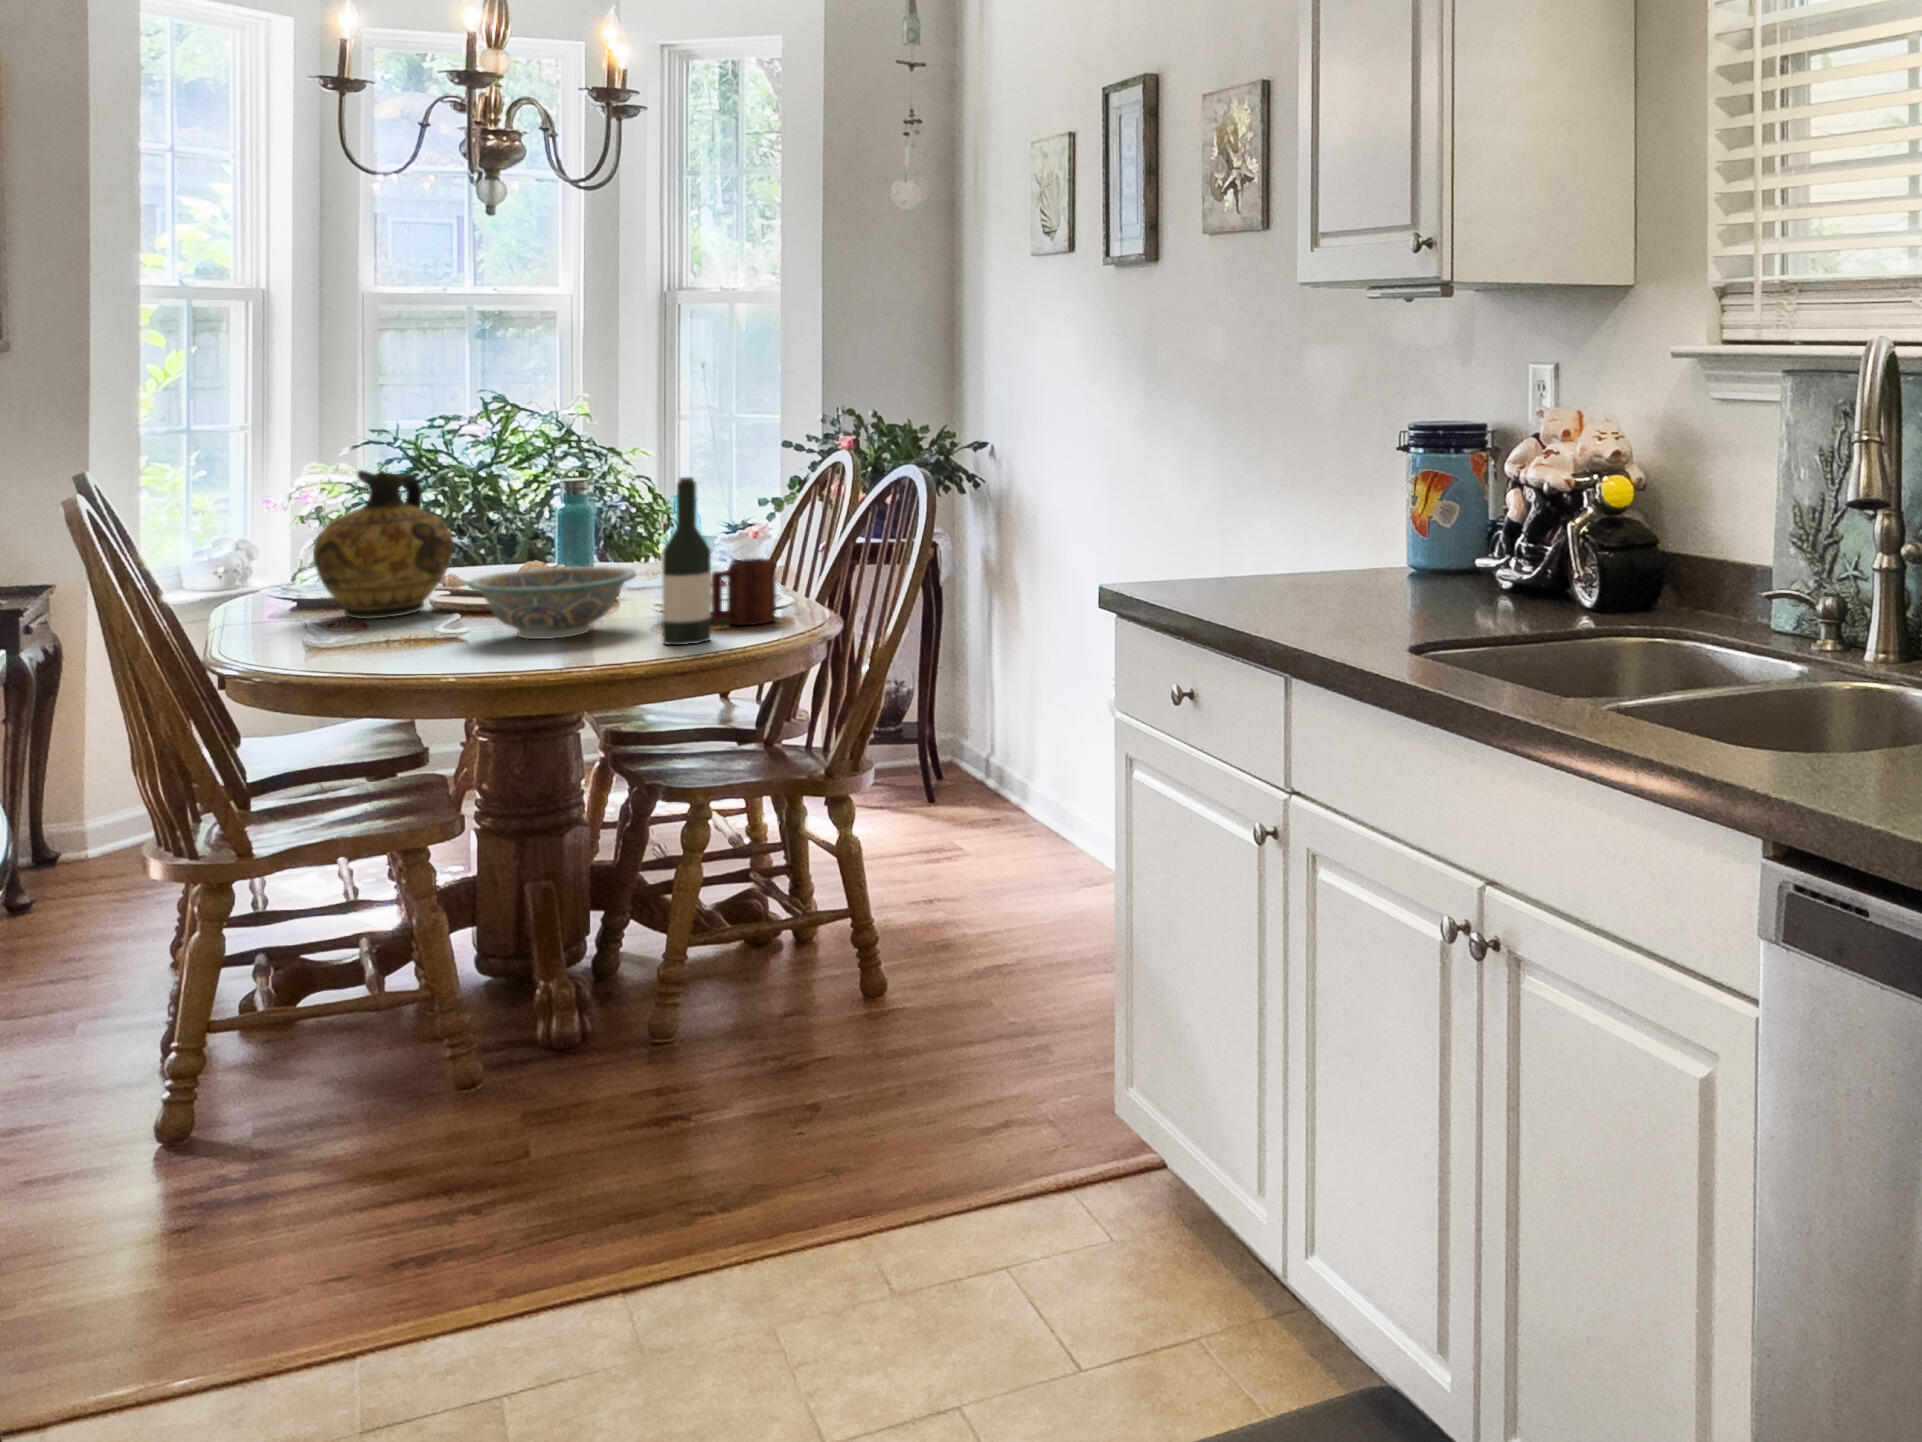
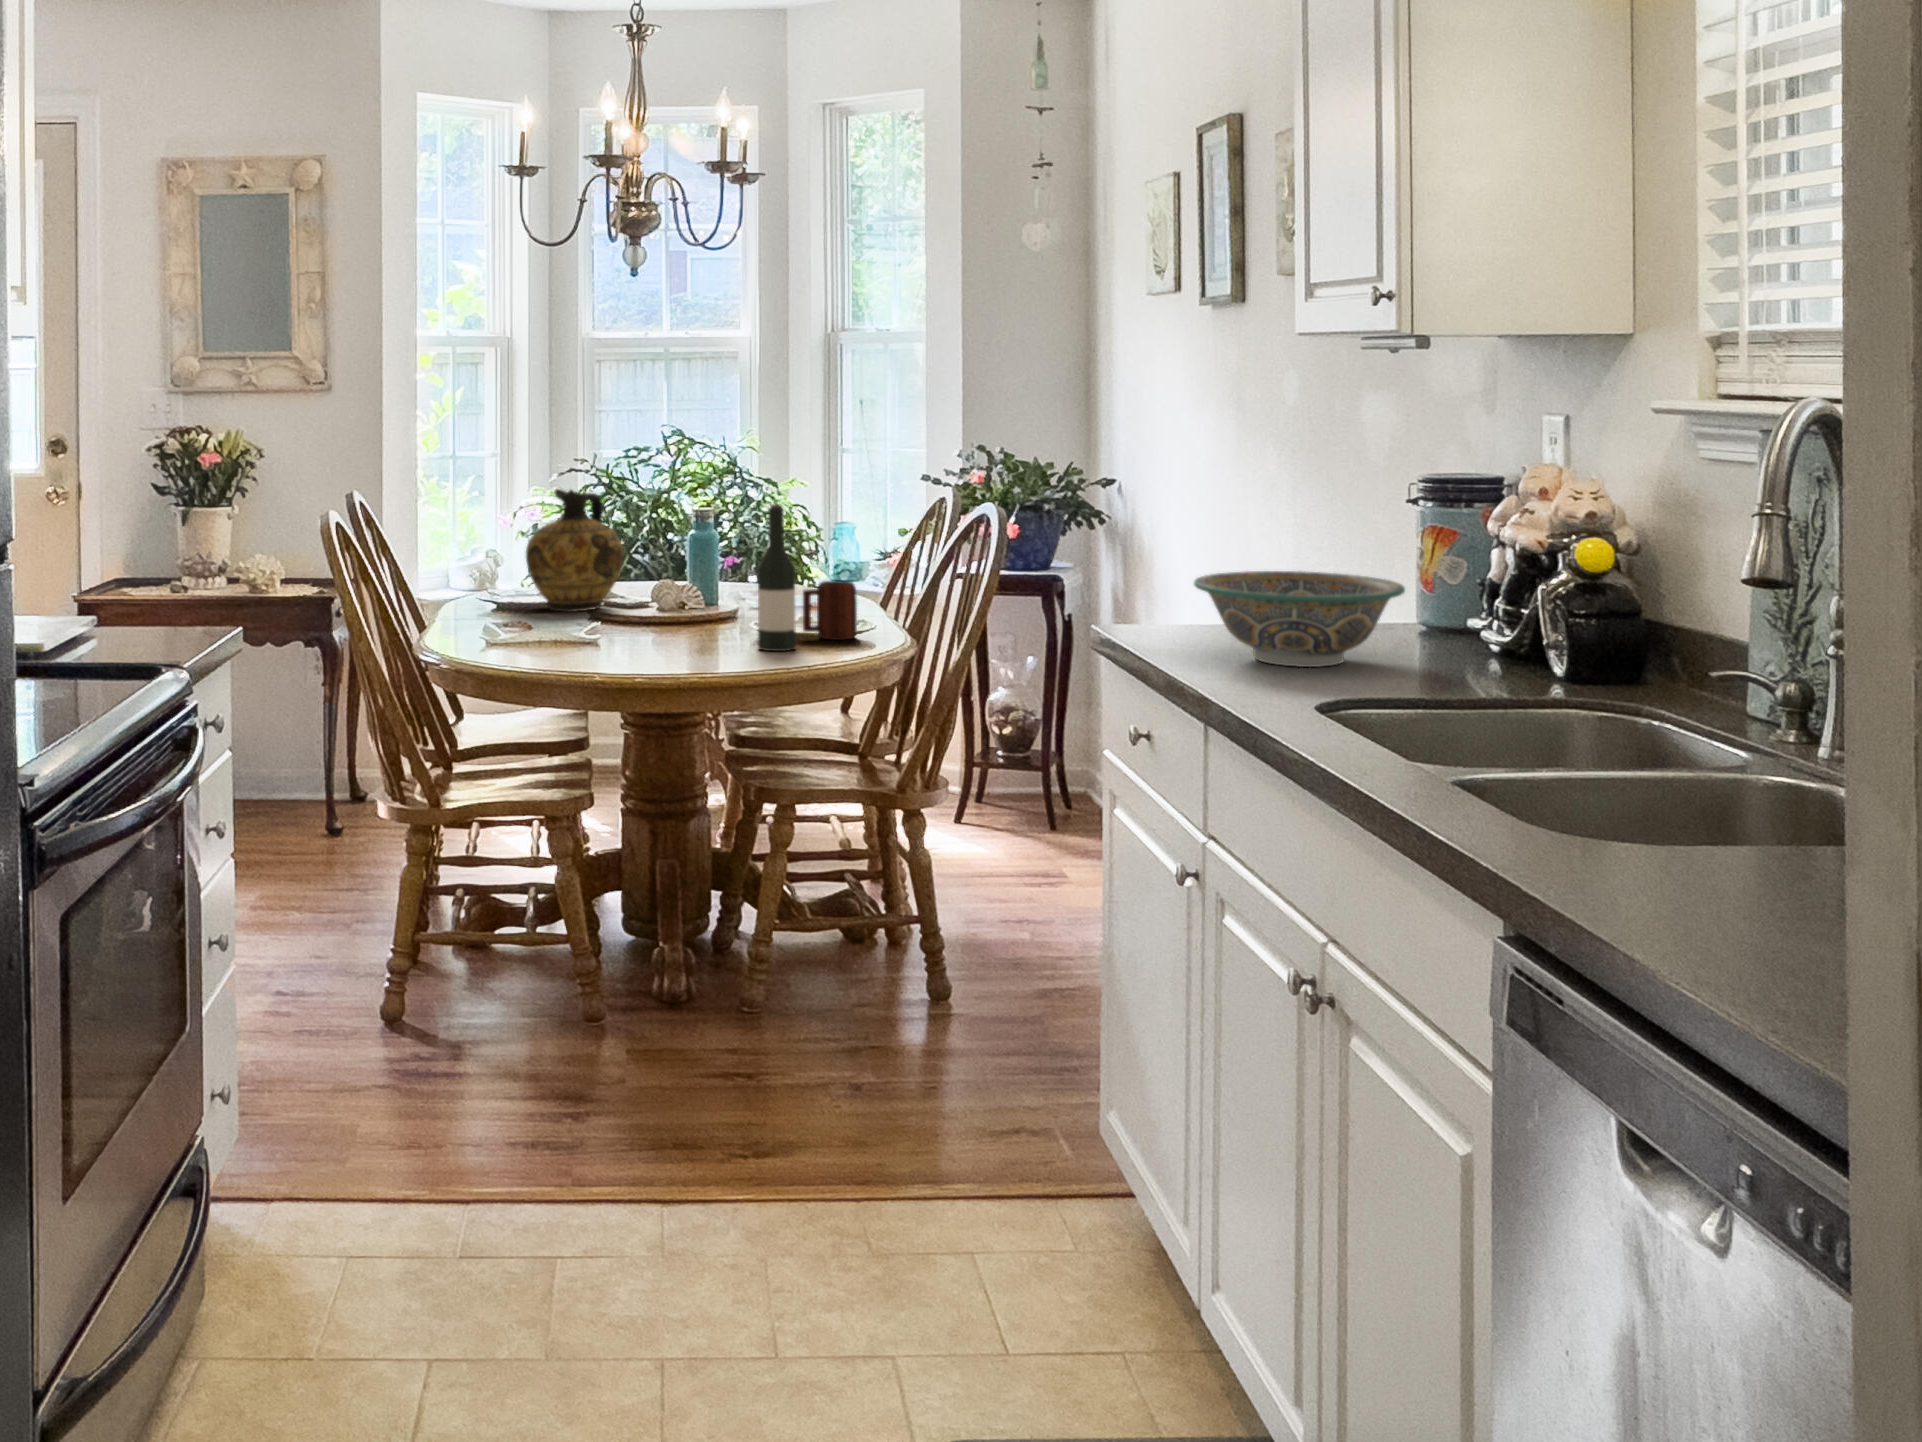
bowl: present [468,566,636,639] -> present [1194,571,1405,667]

